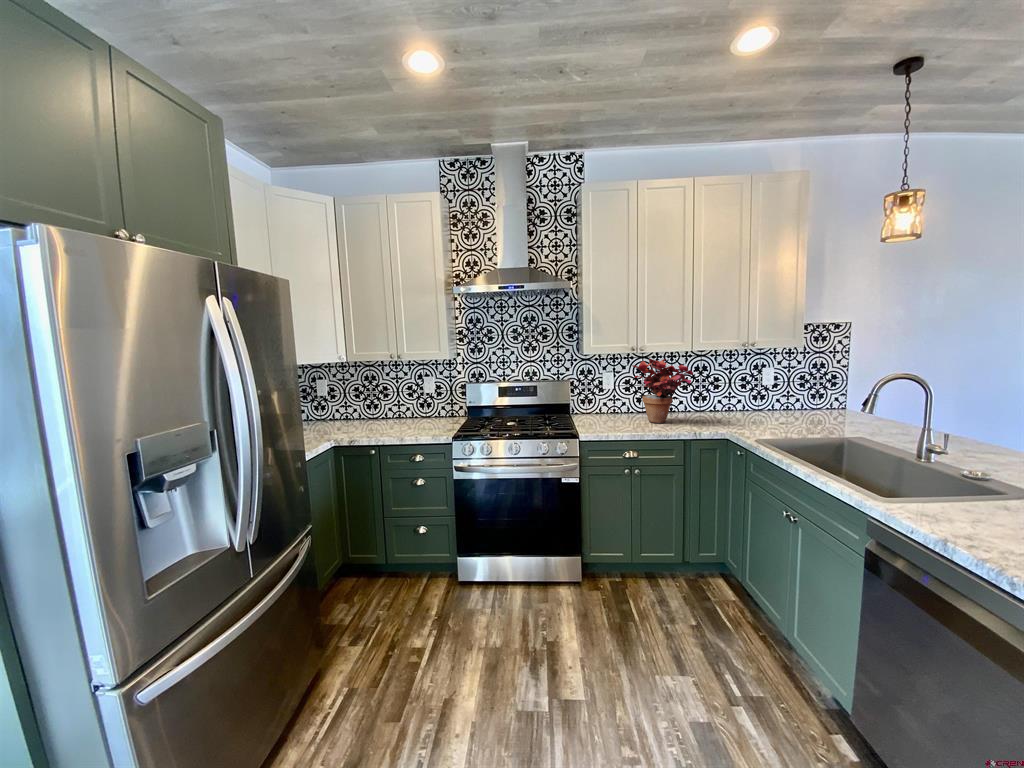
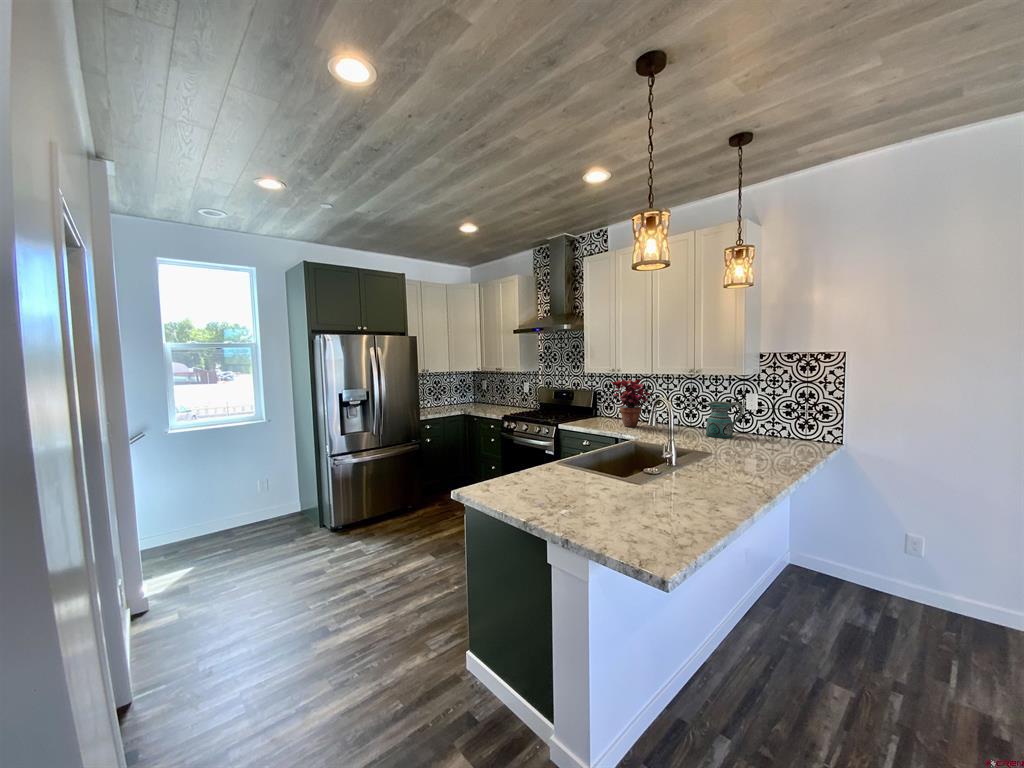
ceramic pitcher: none [746,378,778,421] -> present [706,401,743,438]

